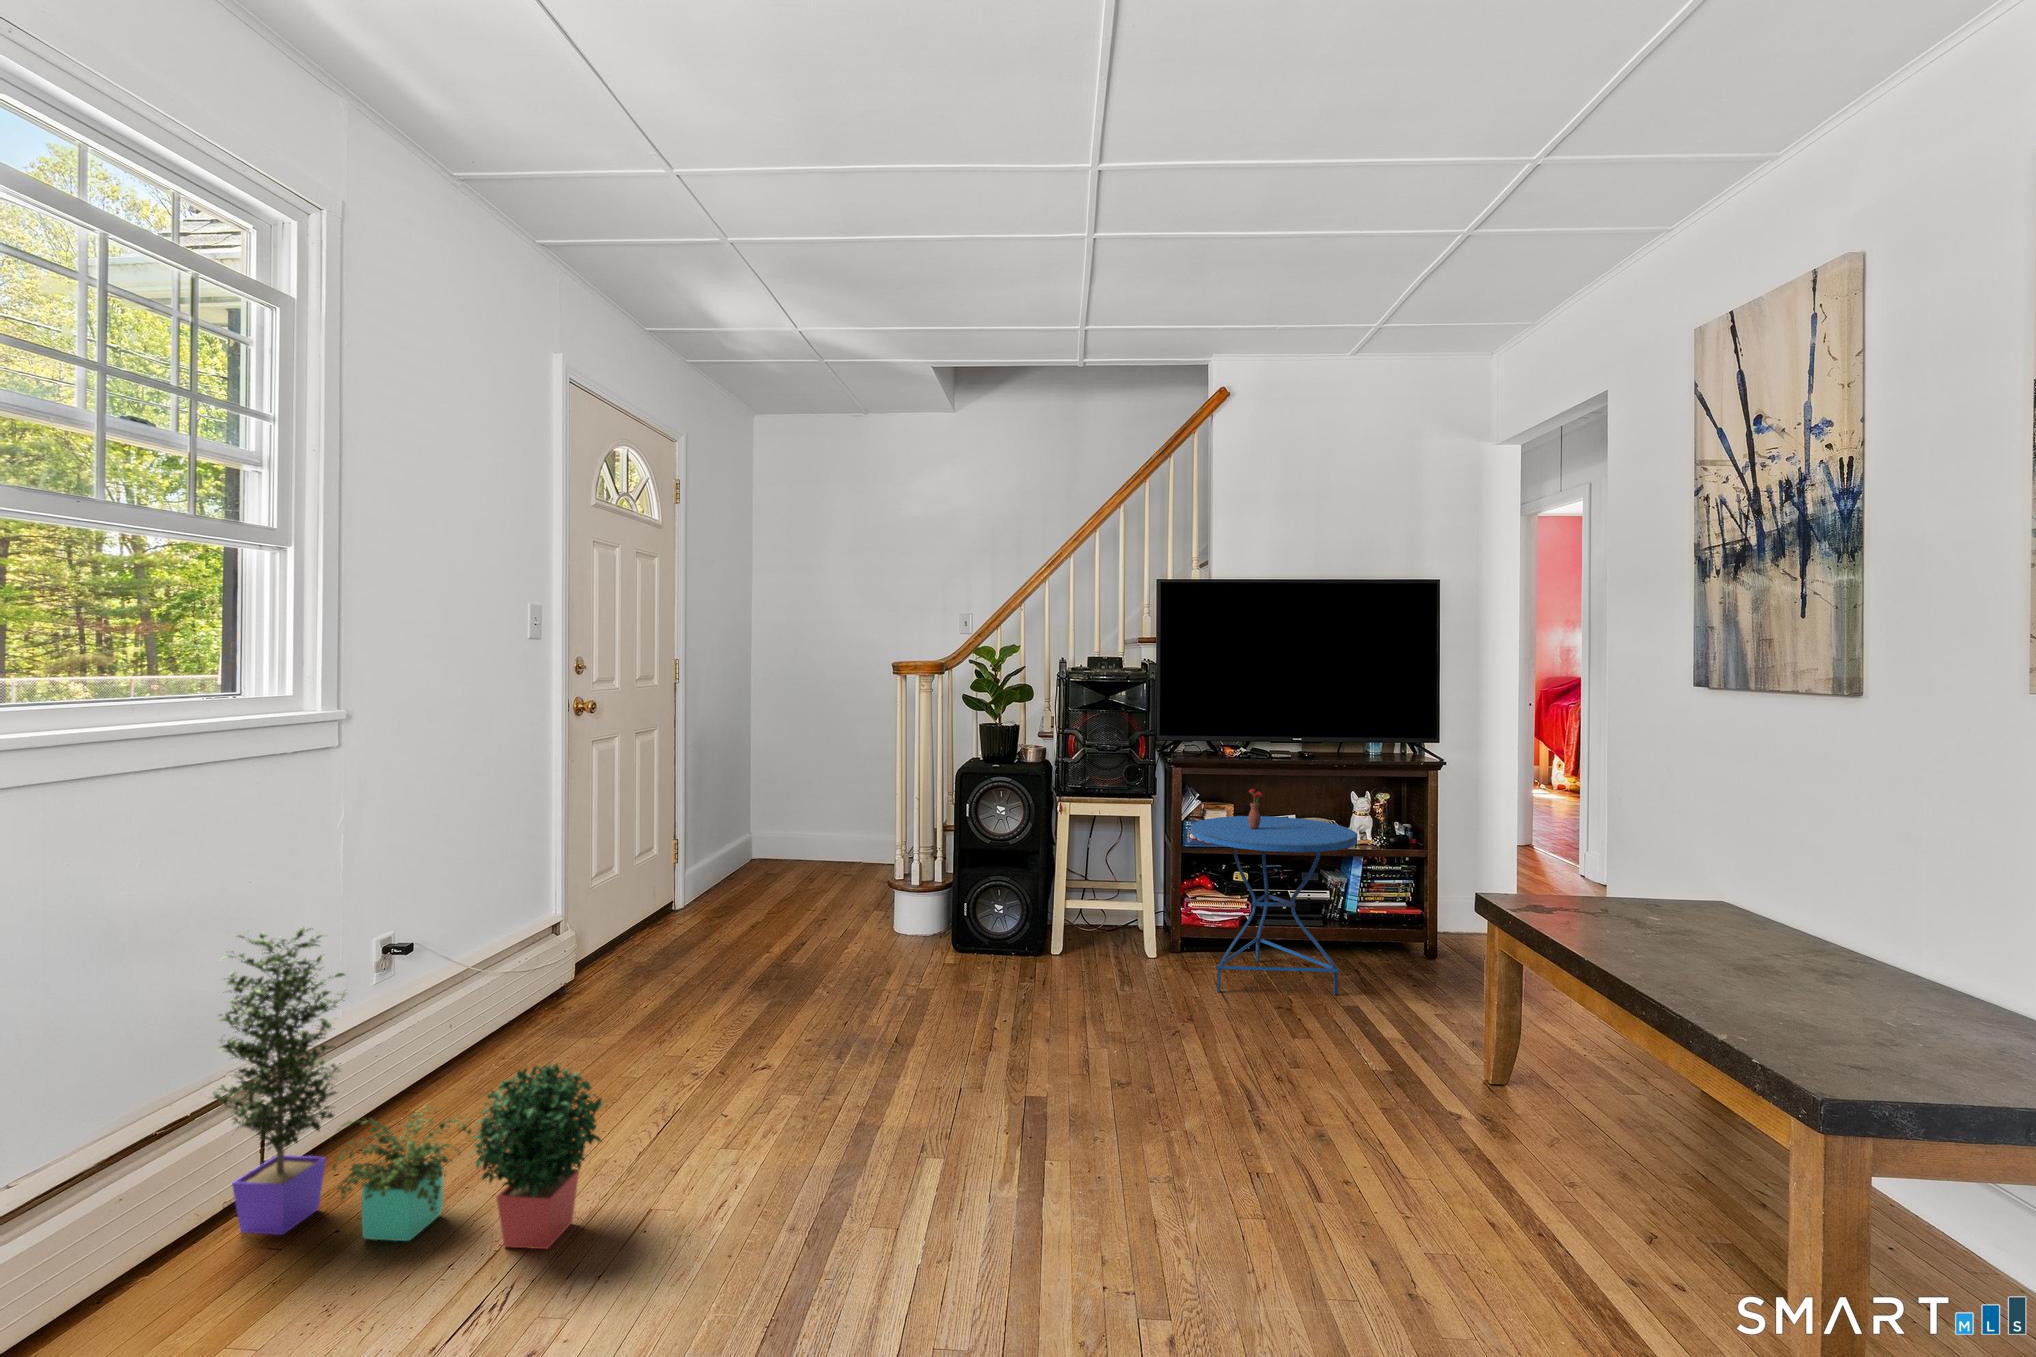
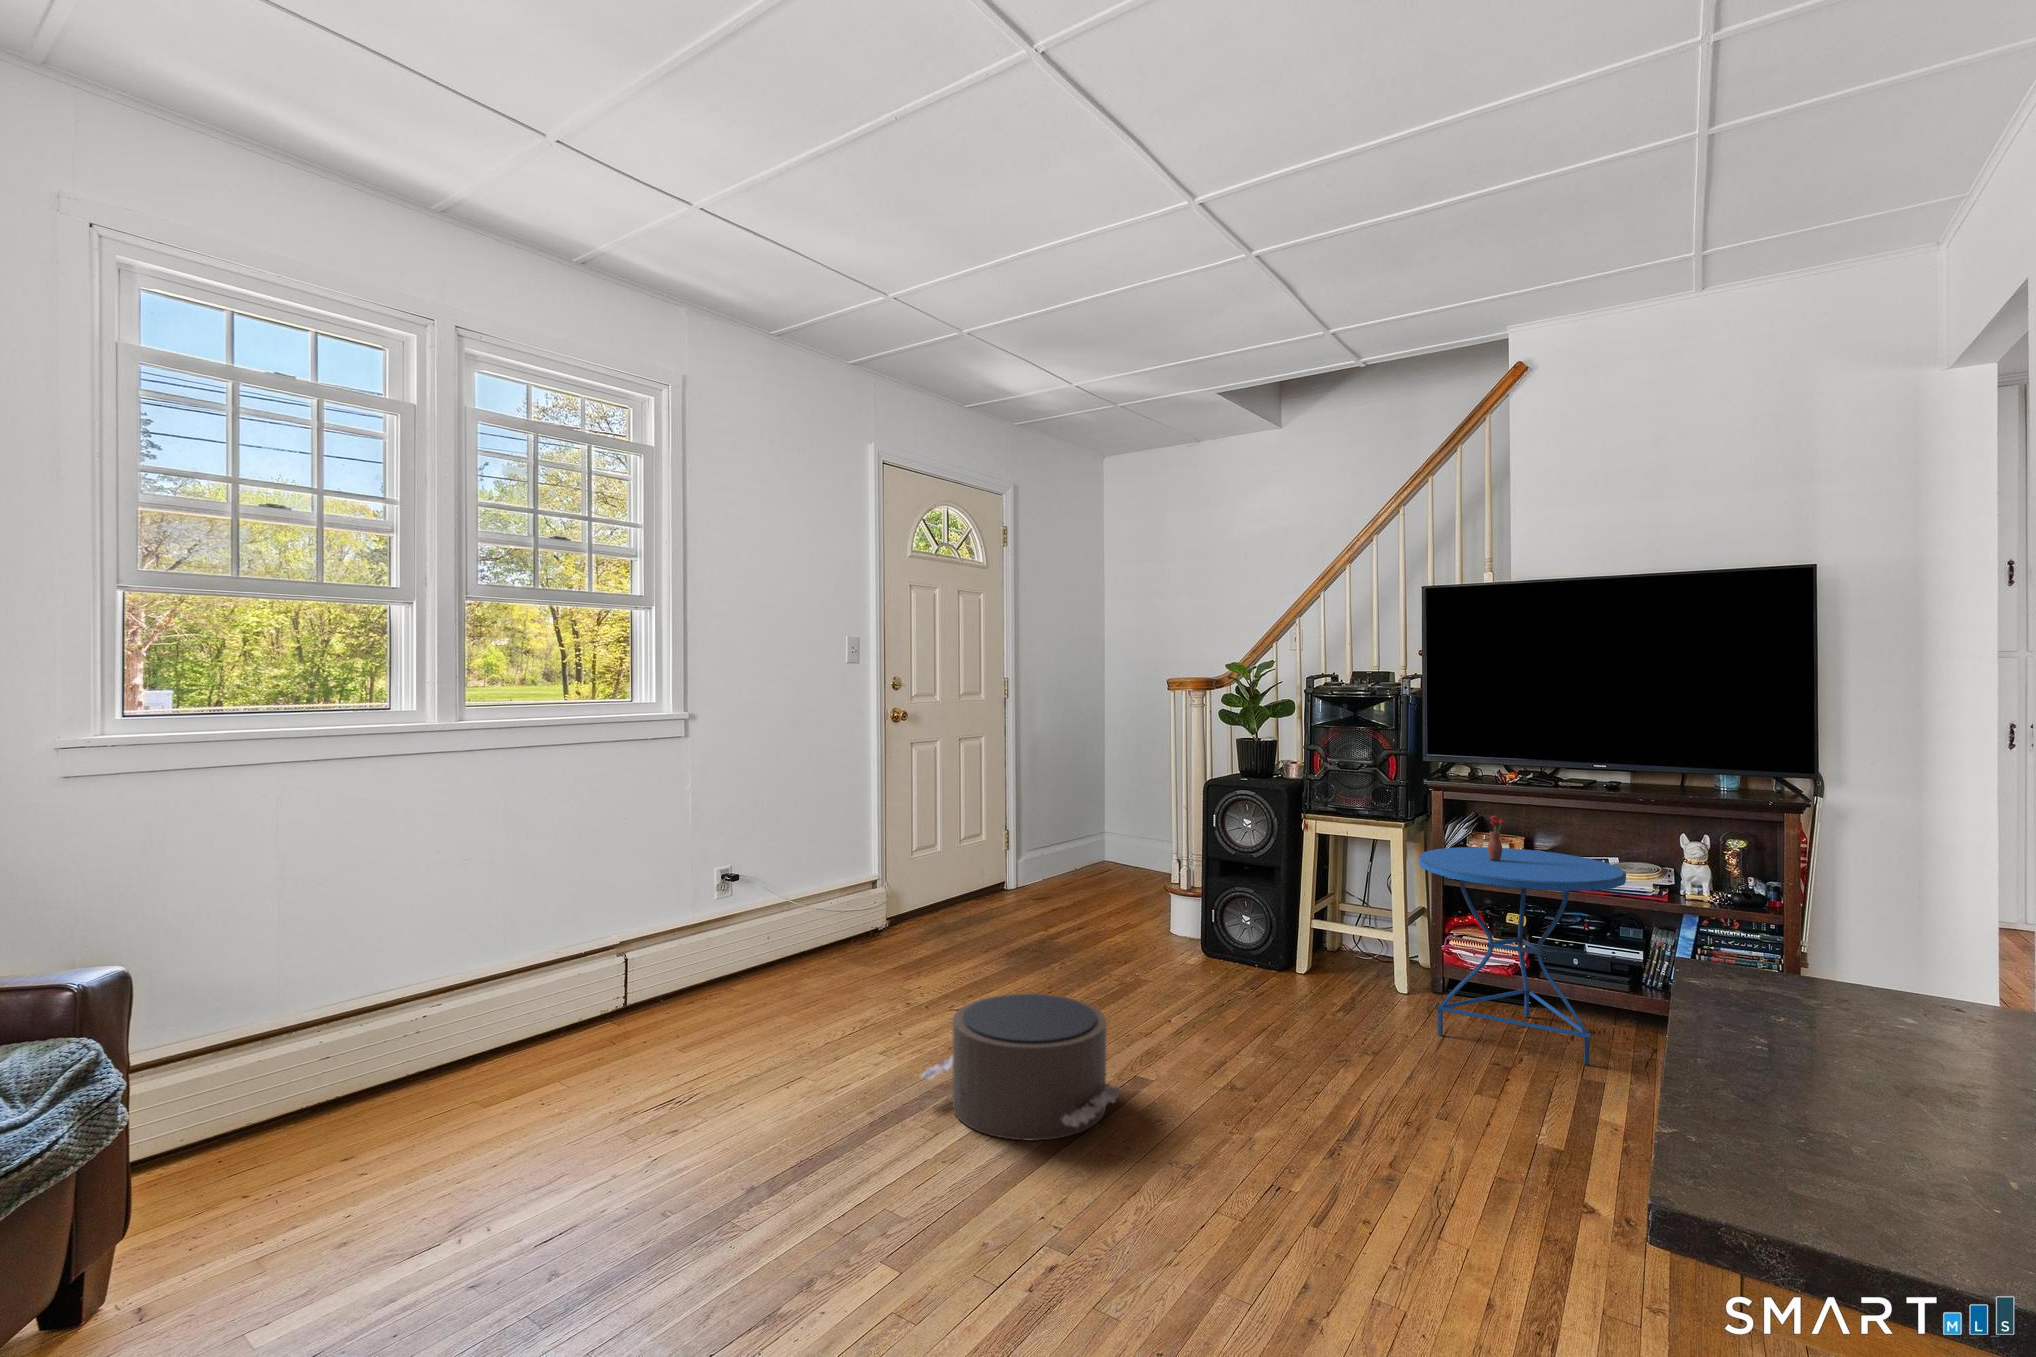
potted plant: present [213,927,603,1249] -> none [582,843,772,1085]
pouf: none [834,1028,1067,1208] -> present [920,994,1122,1141]

